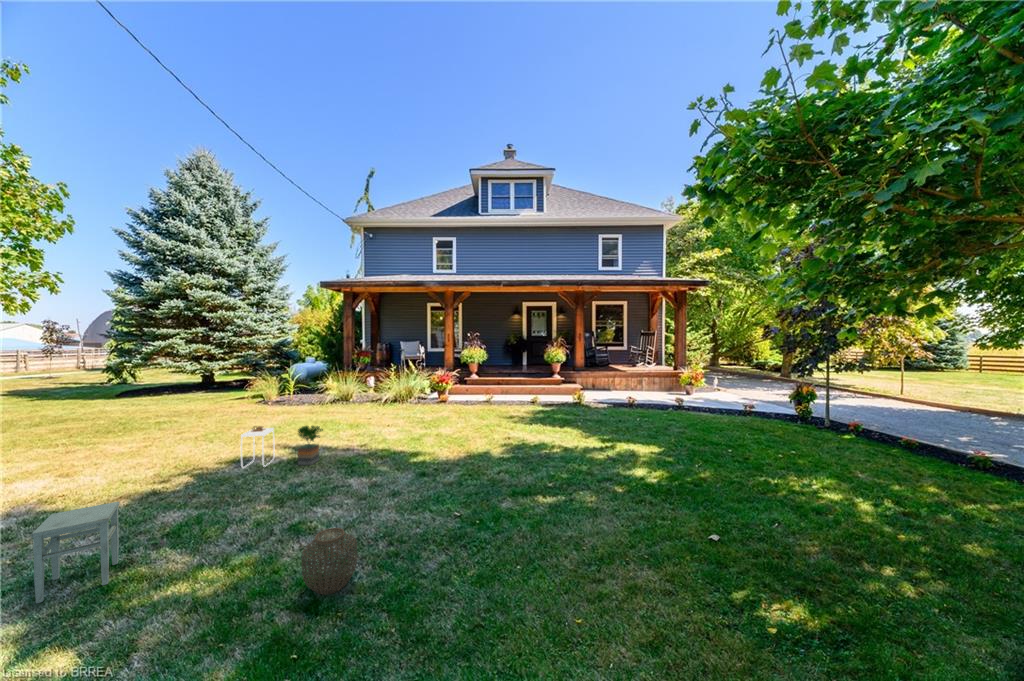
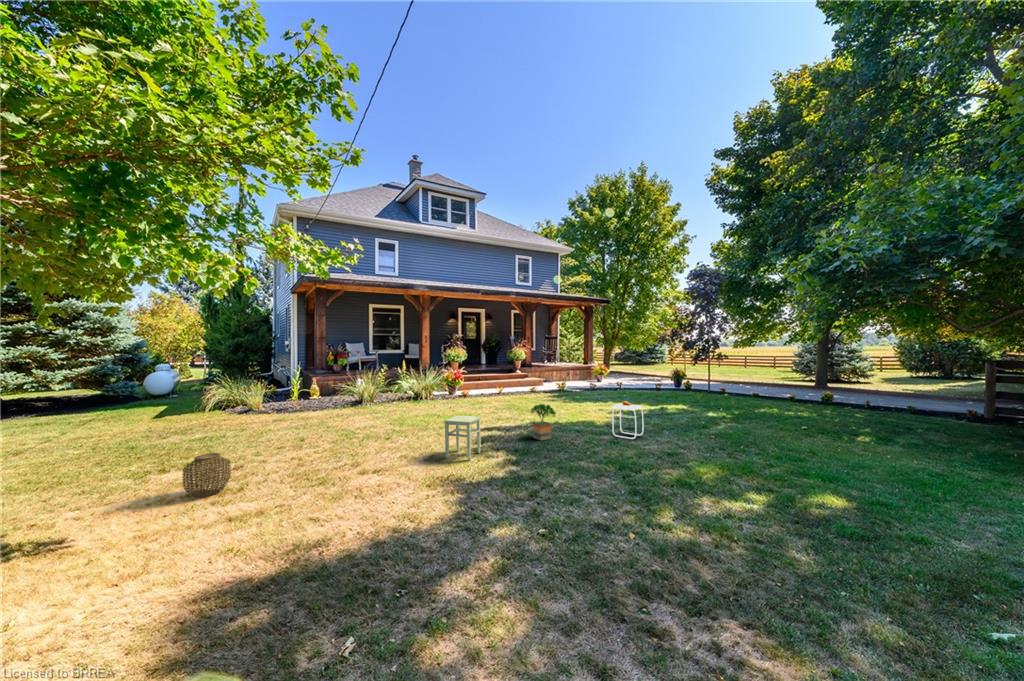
side table: present [241,426,275,468] -> present [612,401,644,439]
stool: present [31,502,119,604] -> present [444,415,481,460]
woven basket: present [301,528,357,594] -> present [183,453,231,498]

